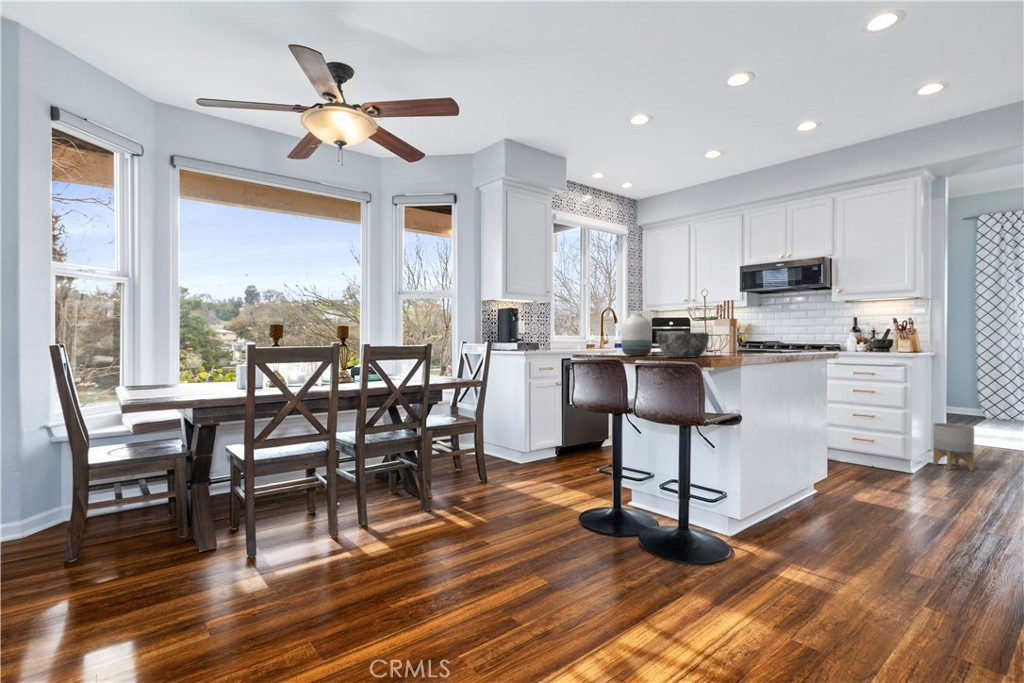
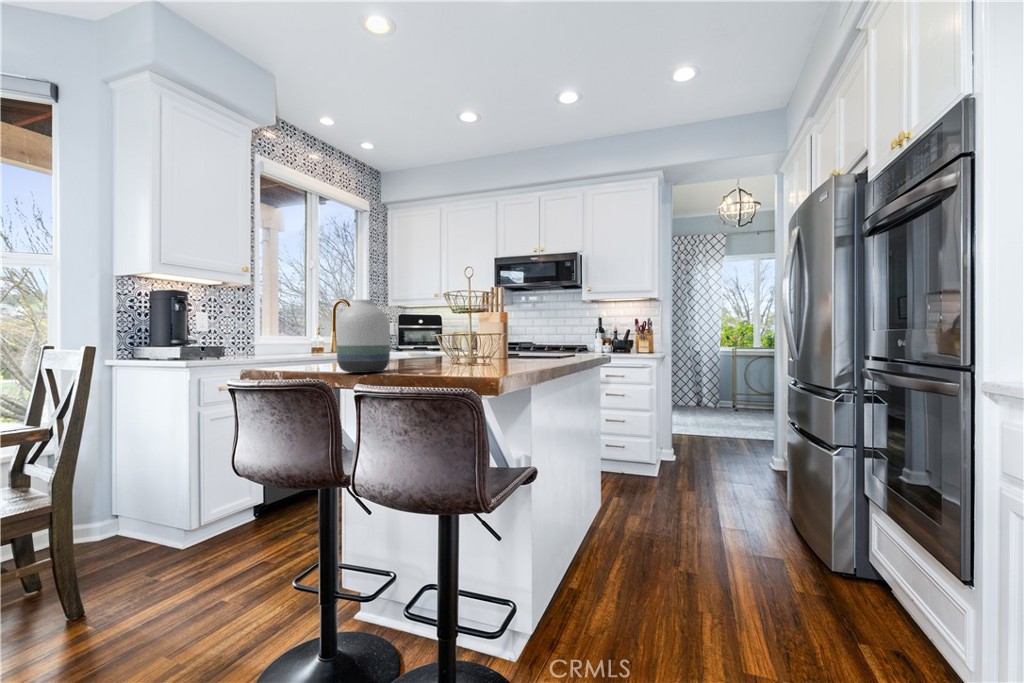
bowl: present [657,333,709,358] -> none [396,334,485,379]
planter: present [933,423,974,471] -> none [668,420,699,467]

